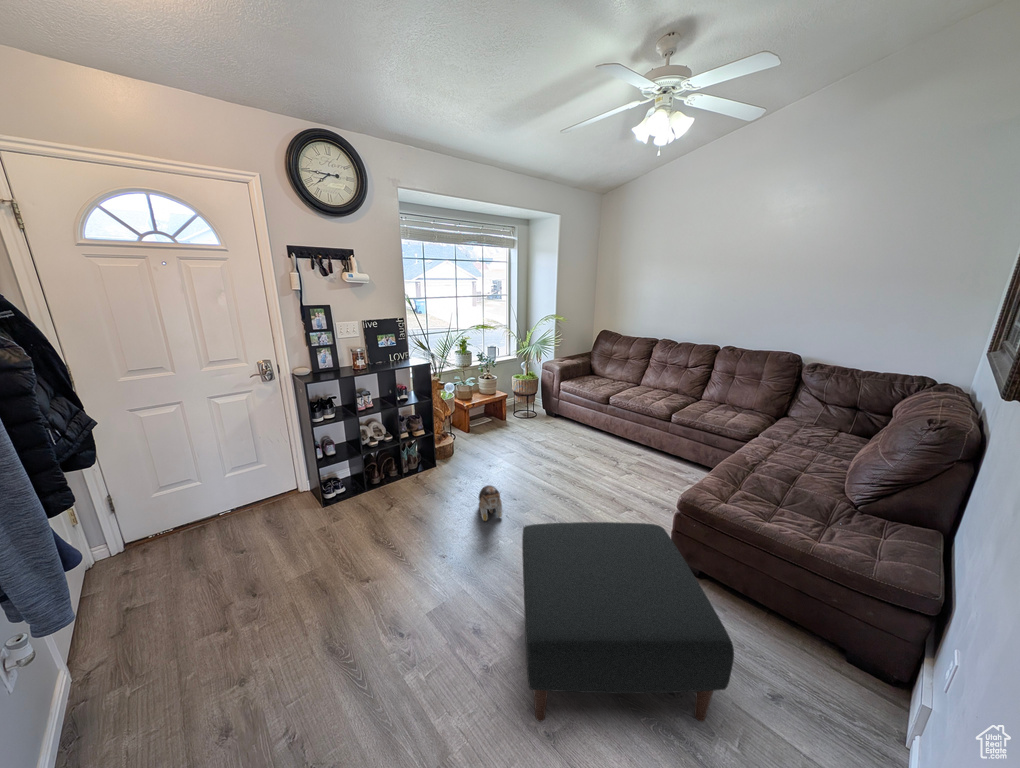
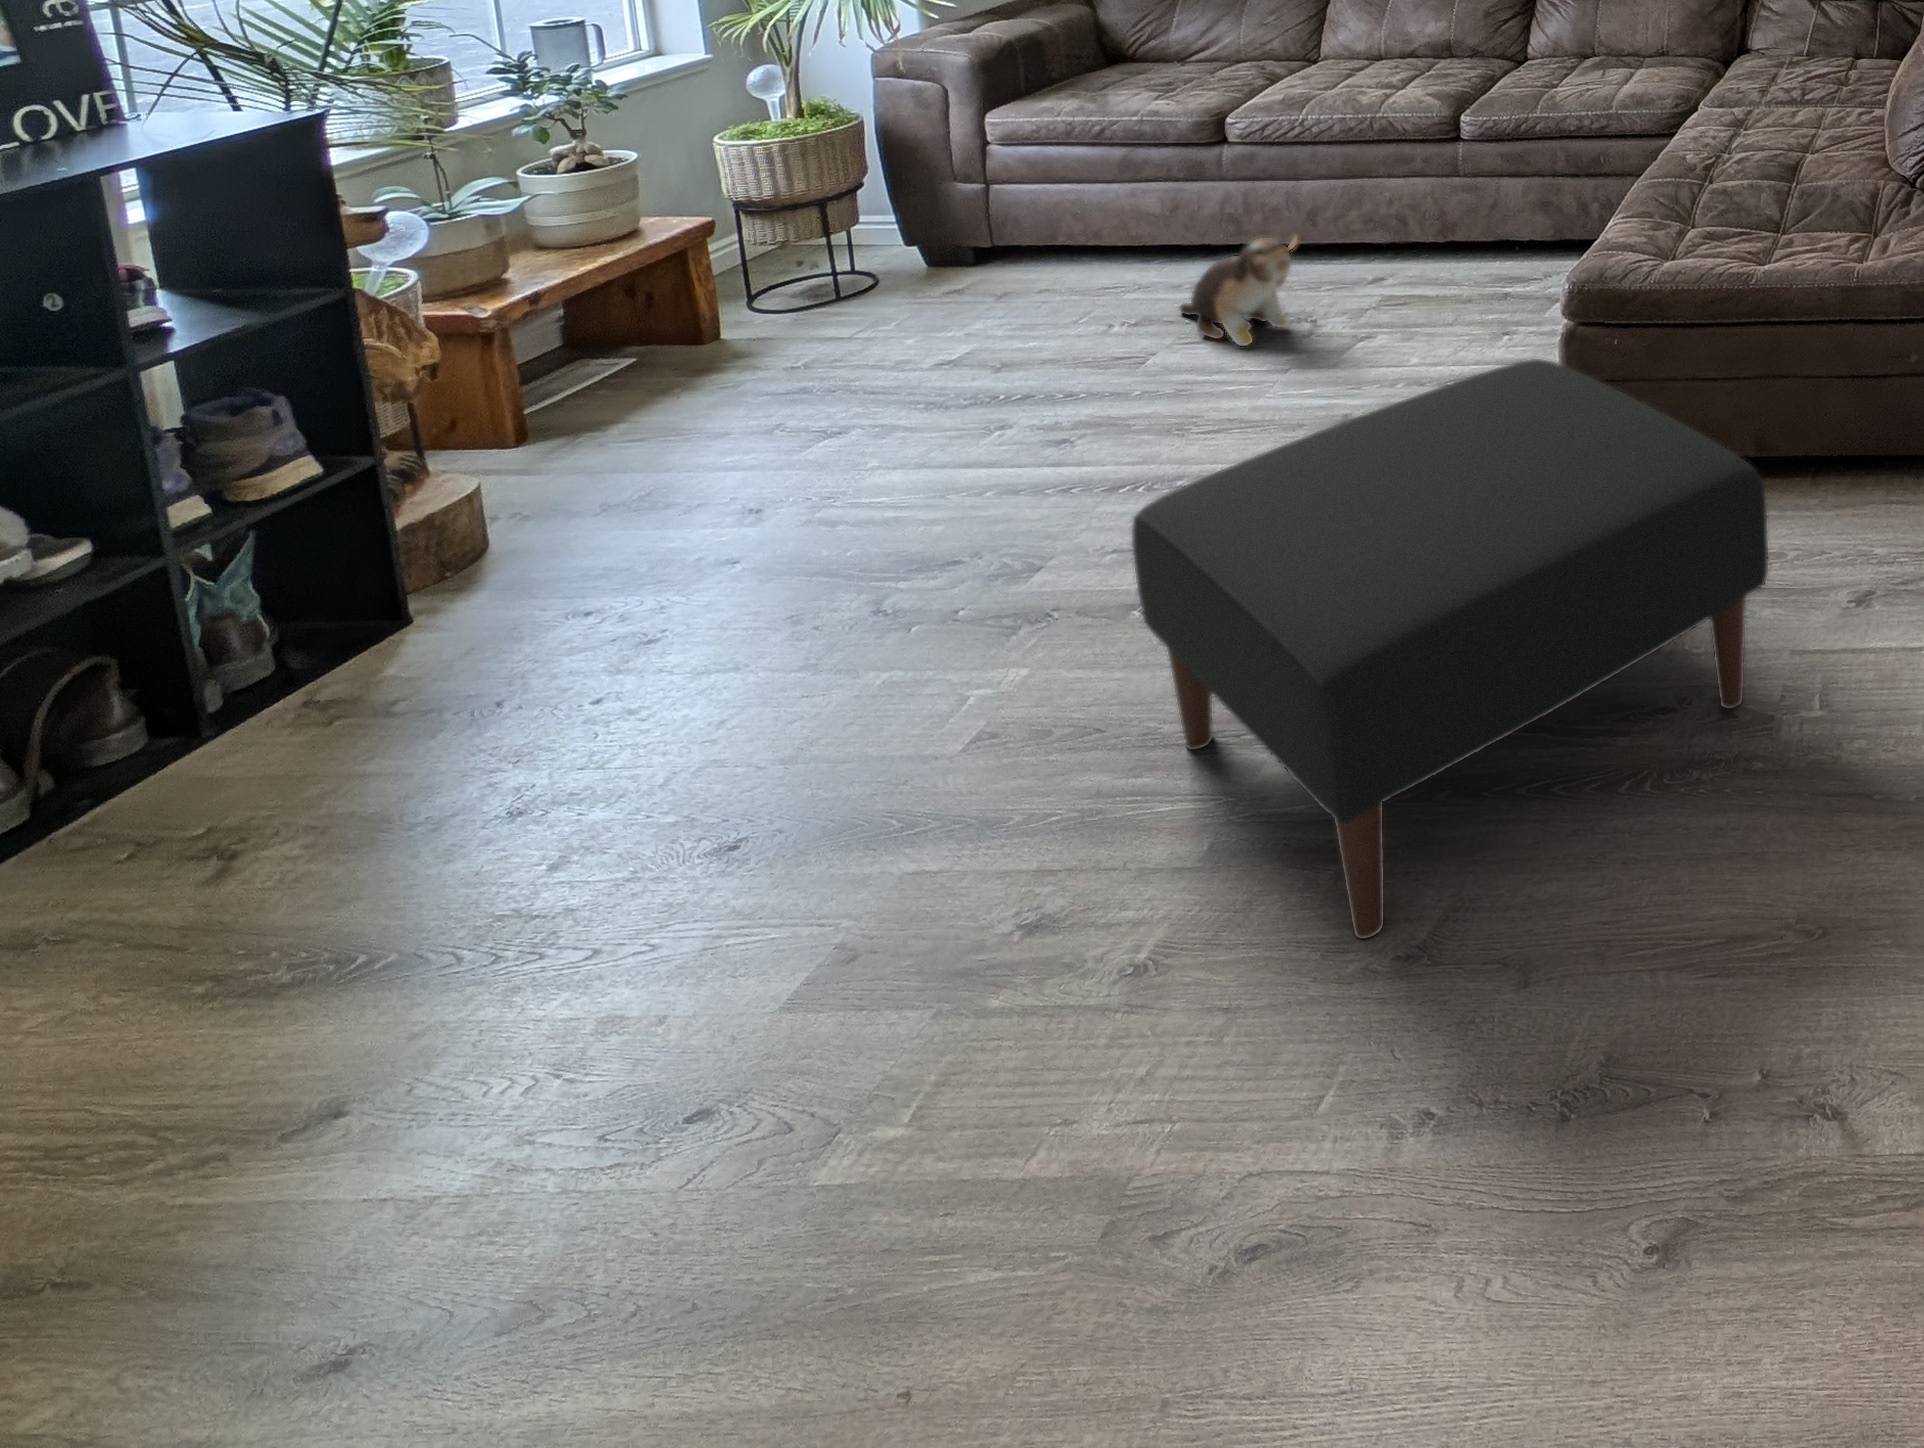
plush toy: present [479,485,502,521] -> present [1180,236,1298,346]

